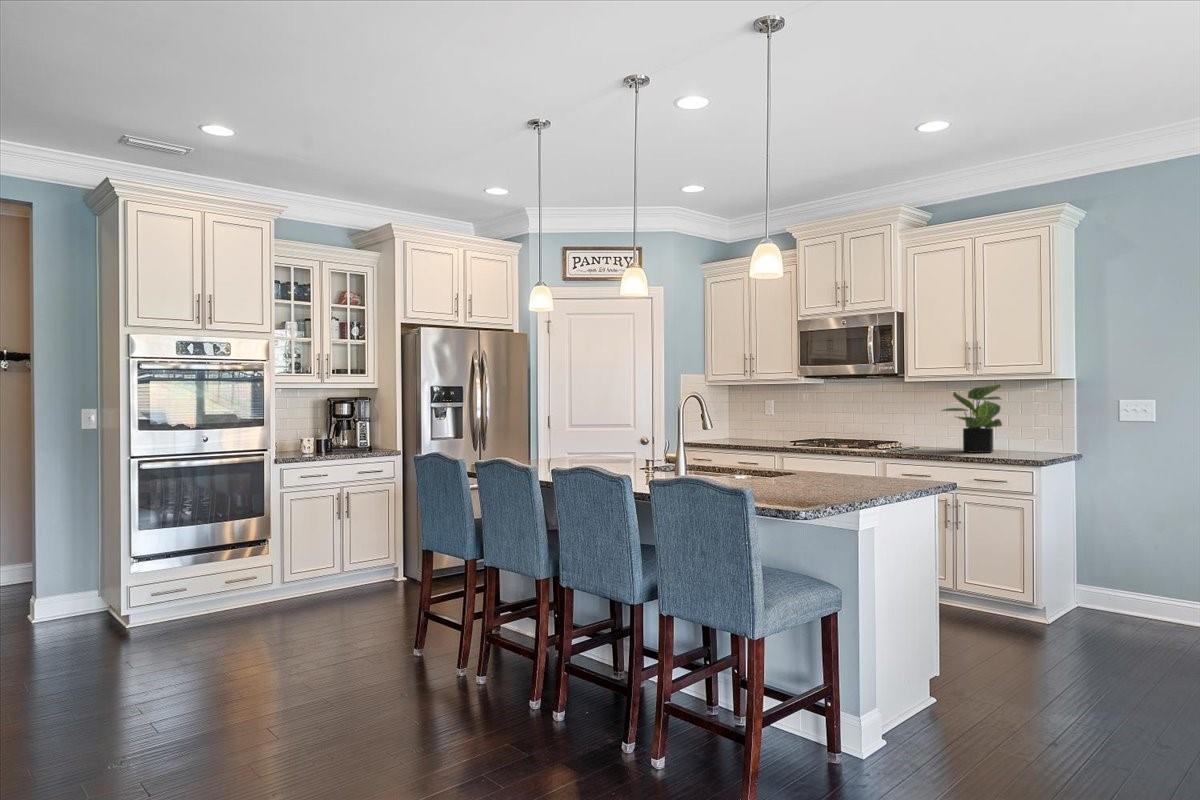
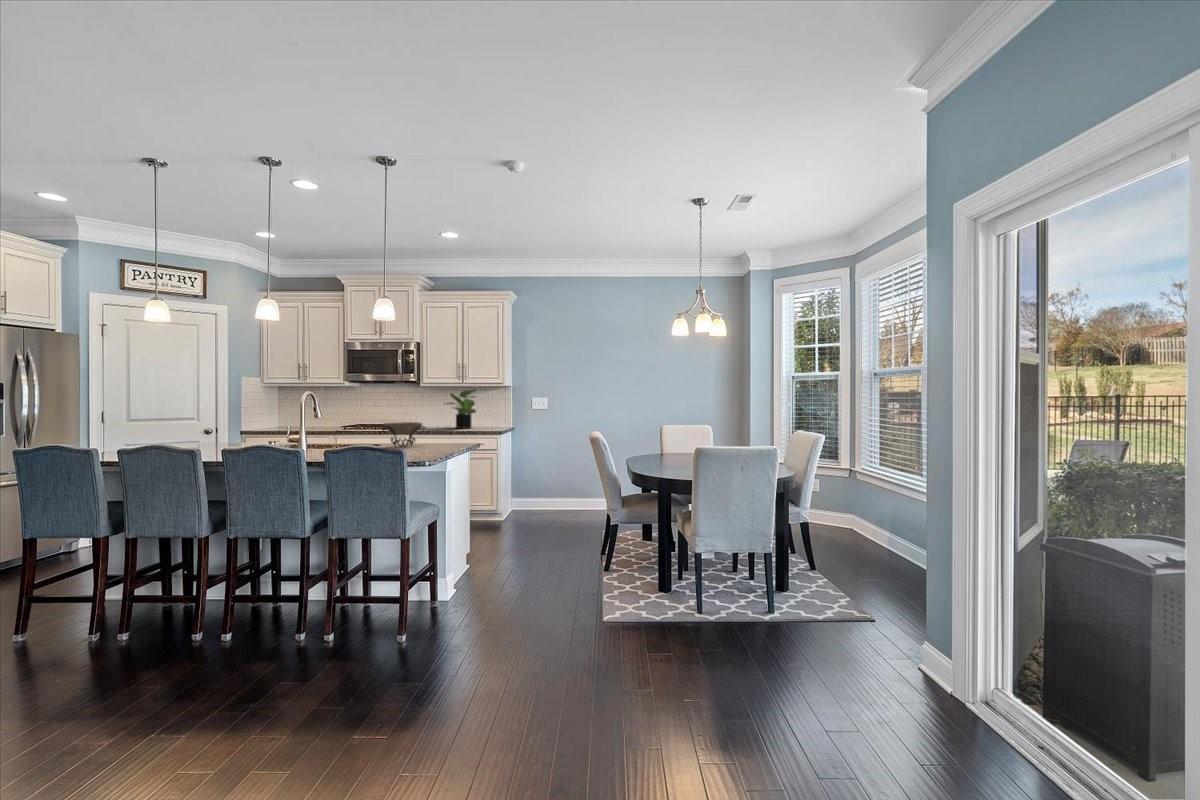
decorative bowl: none [773,442,845,482] -> present [382,422,424,447]

